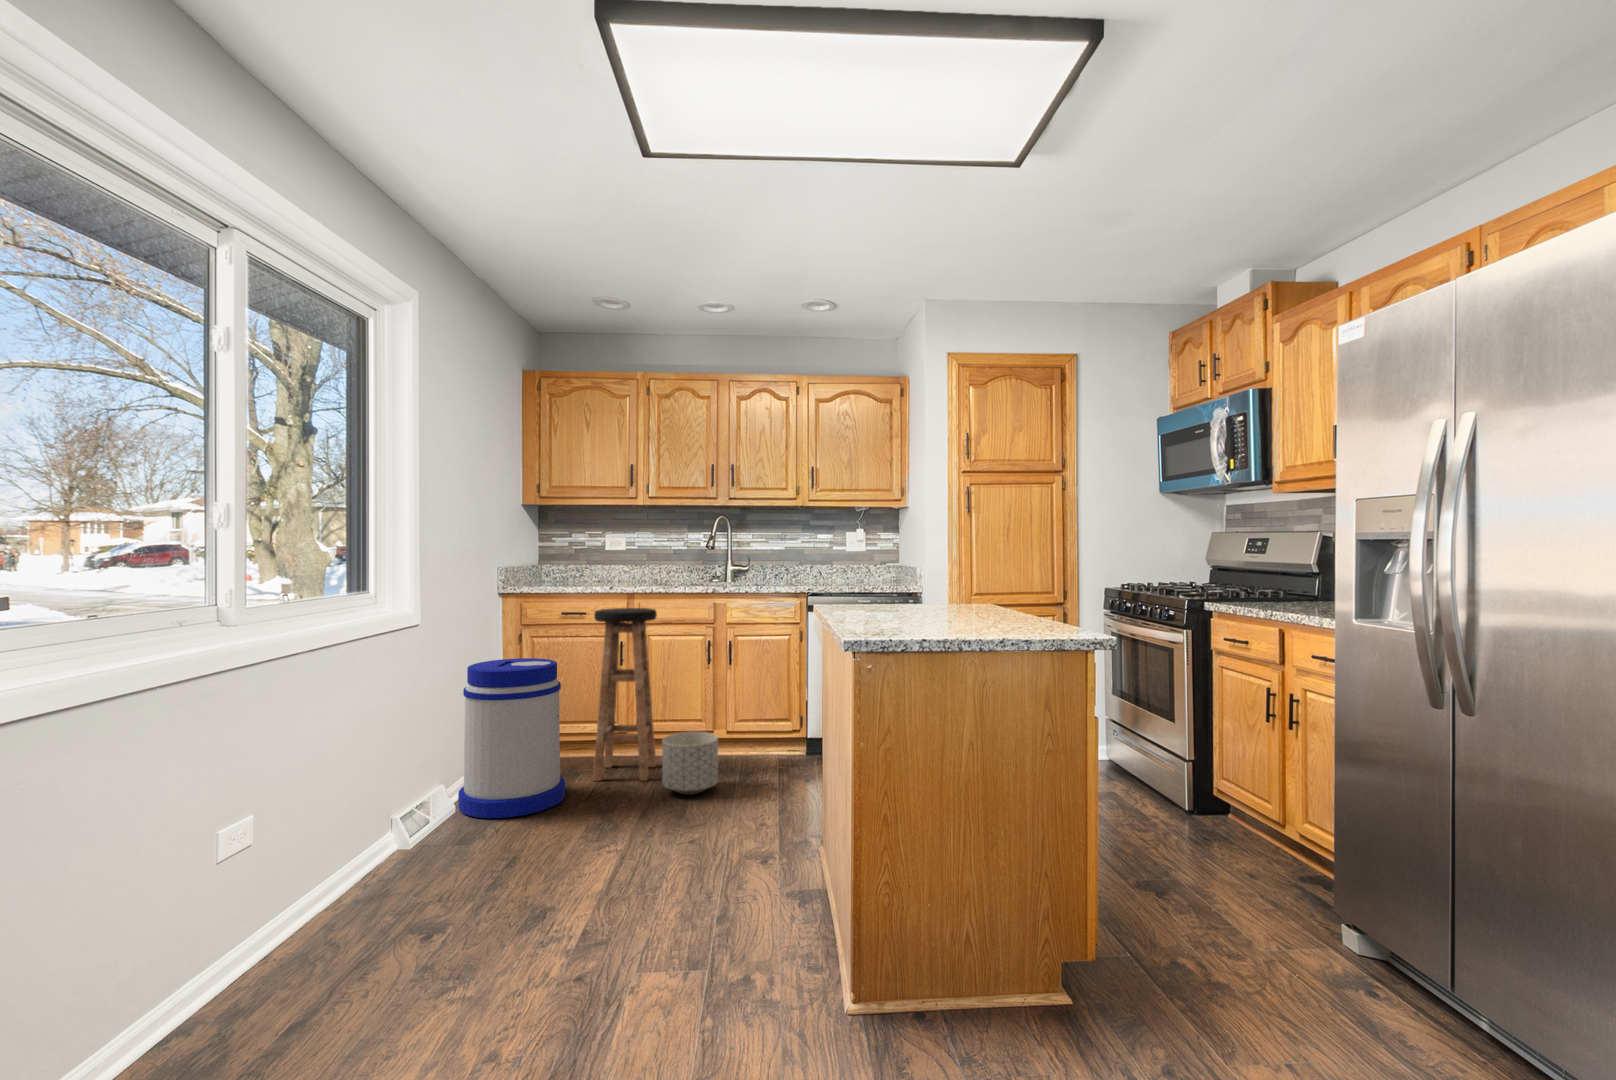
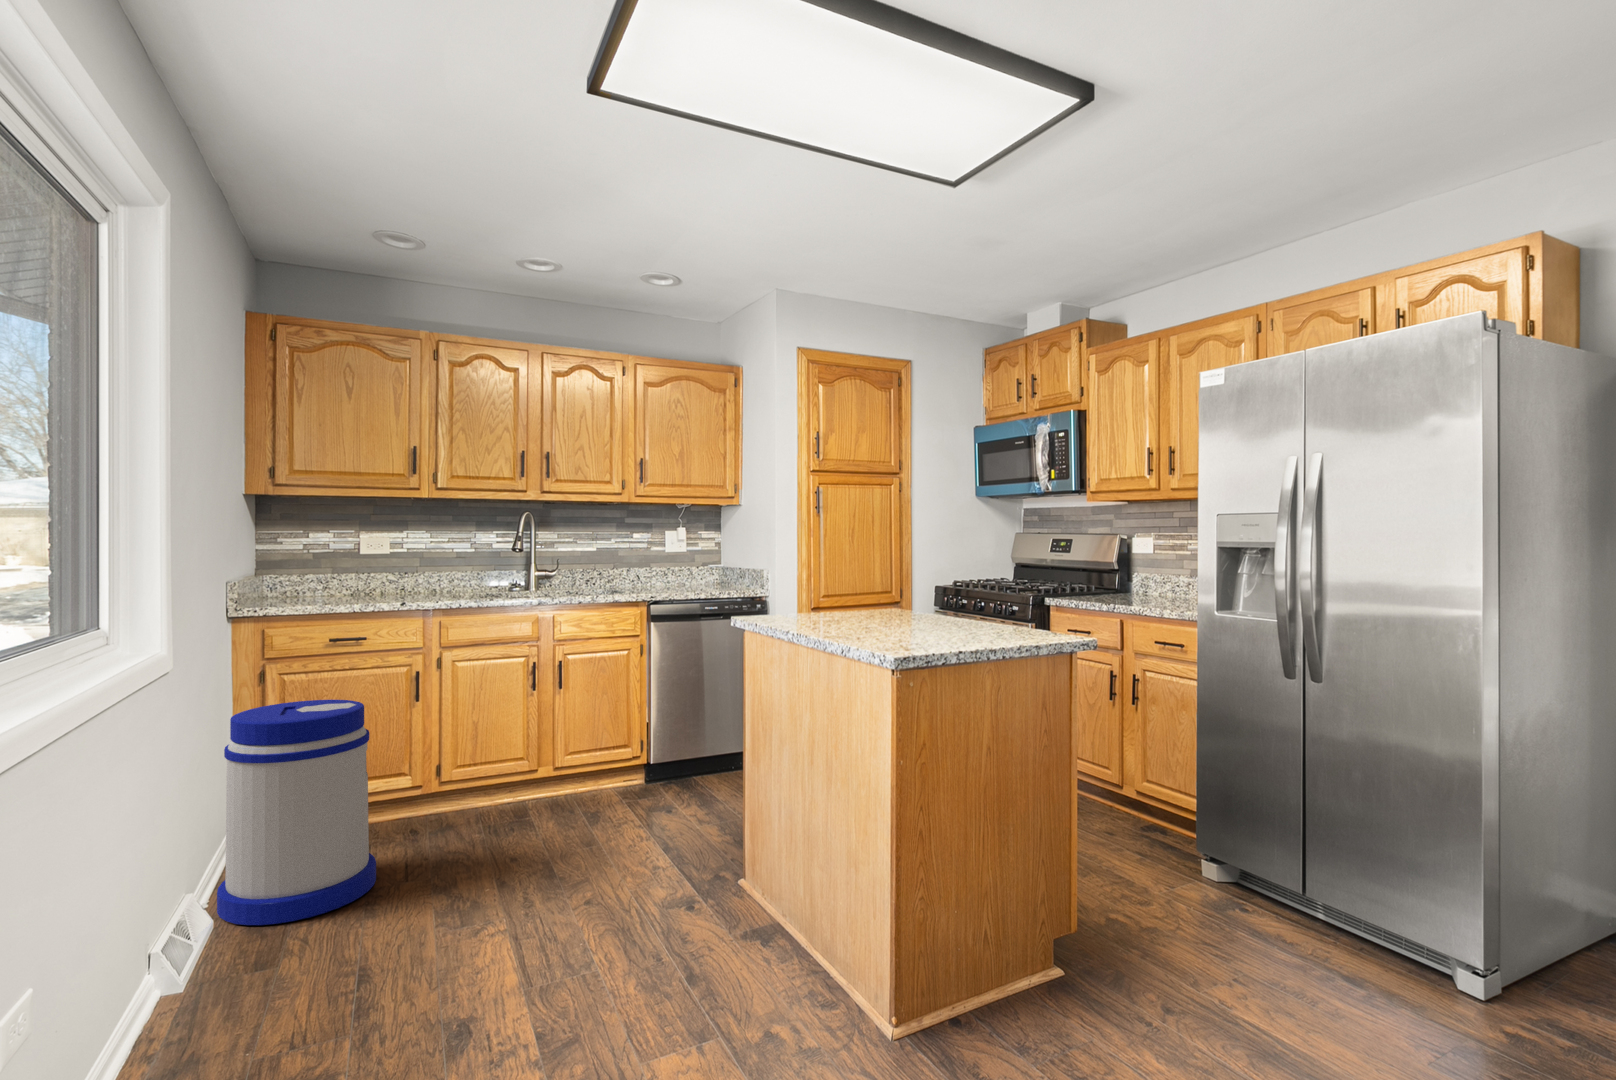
bar stool: present [593,608,657,781] -> none [393,626,477,850]
planter: present [662,732,718,795] -> none [504,771,574,848]

